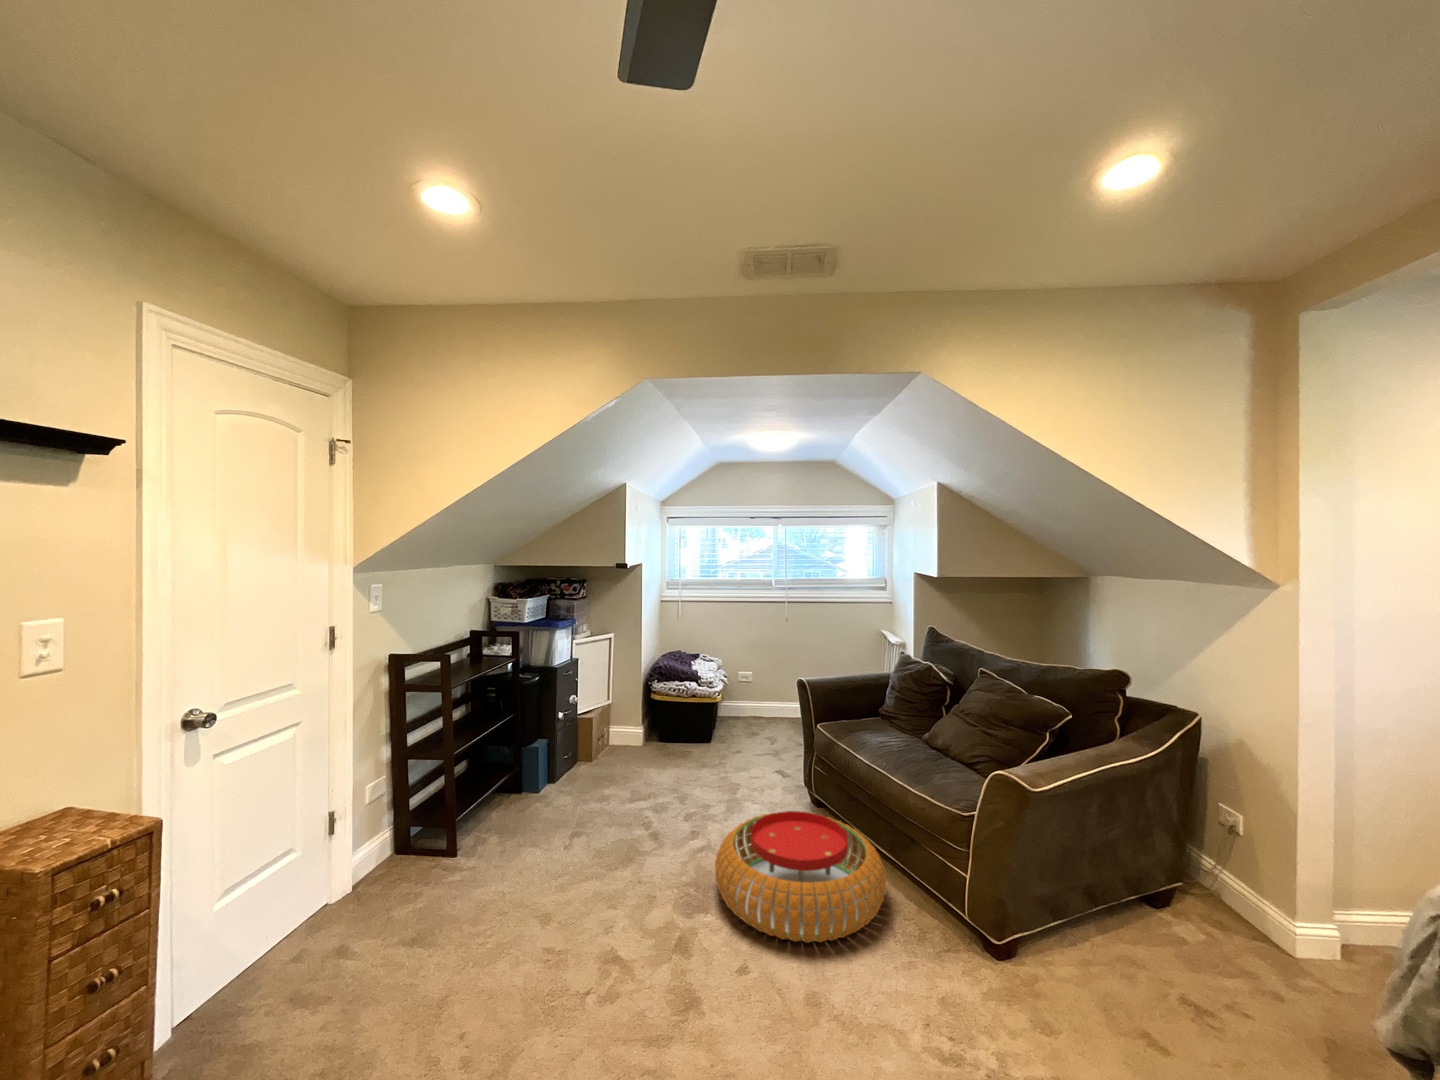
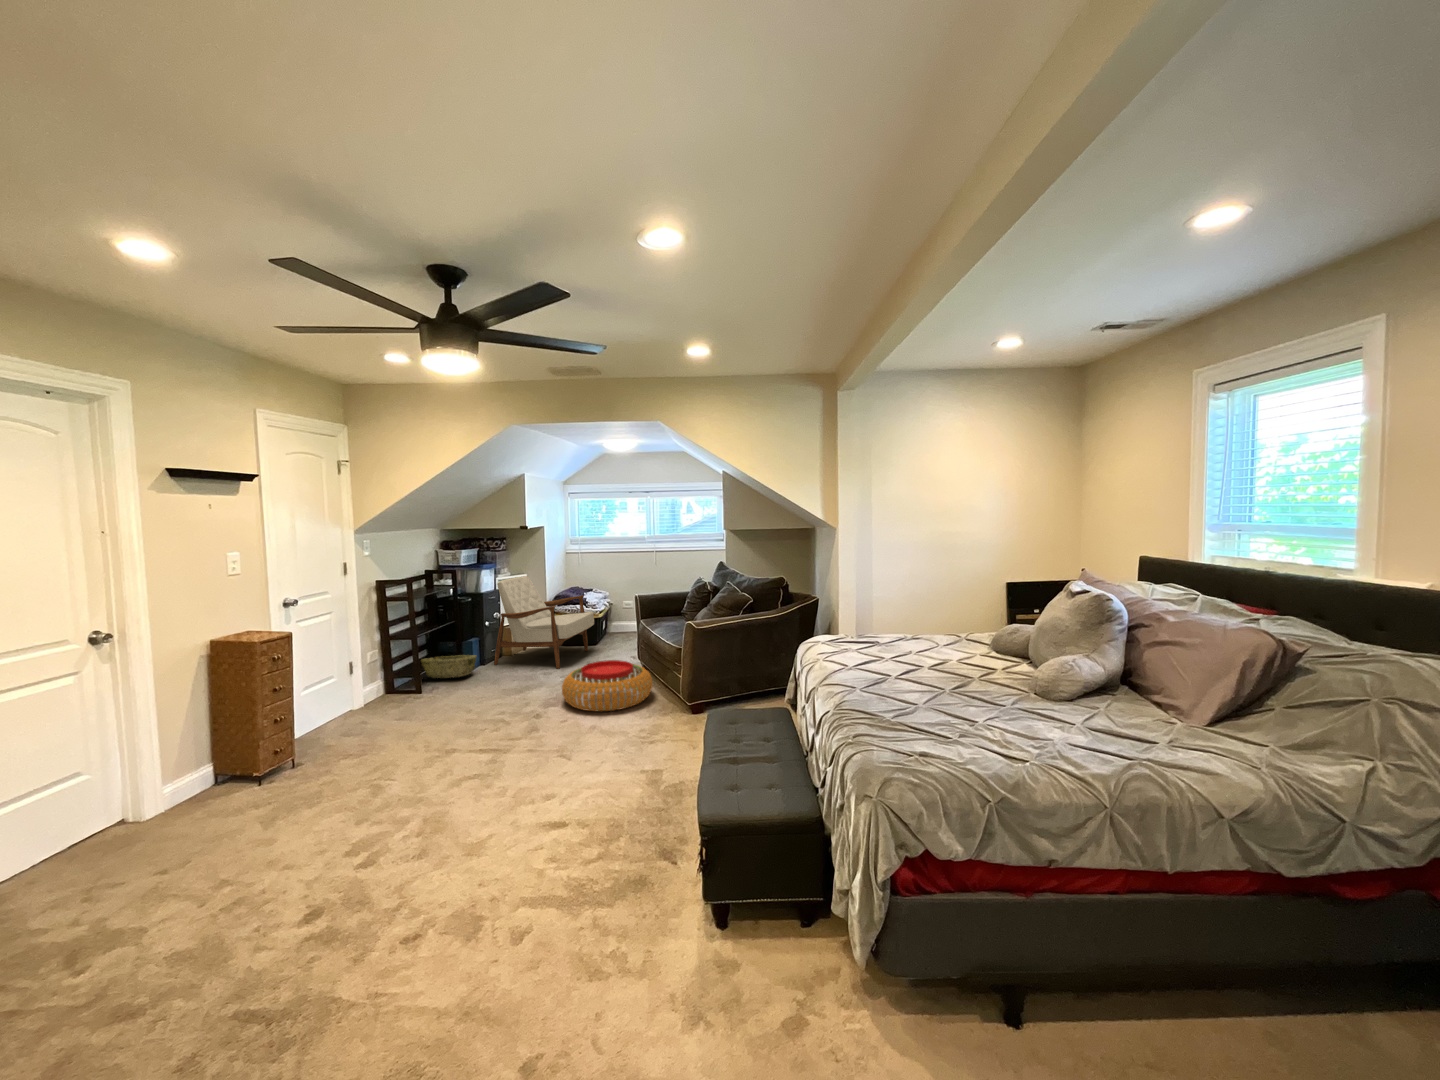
armchair: none [568,637,716,797] -> present [494,576,594,669]
woven basket: none [456,770,546,815] -> present [421,655,477,678]

